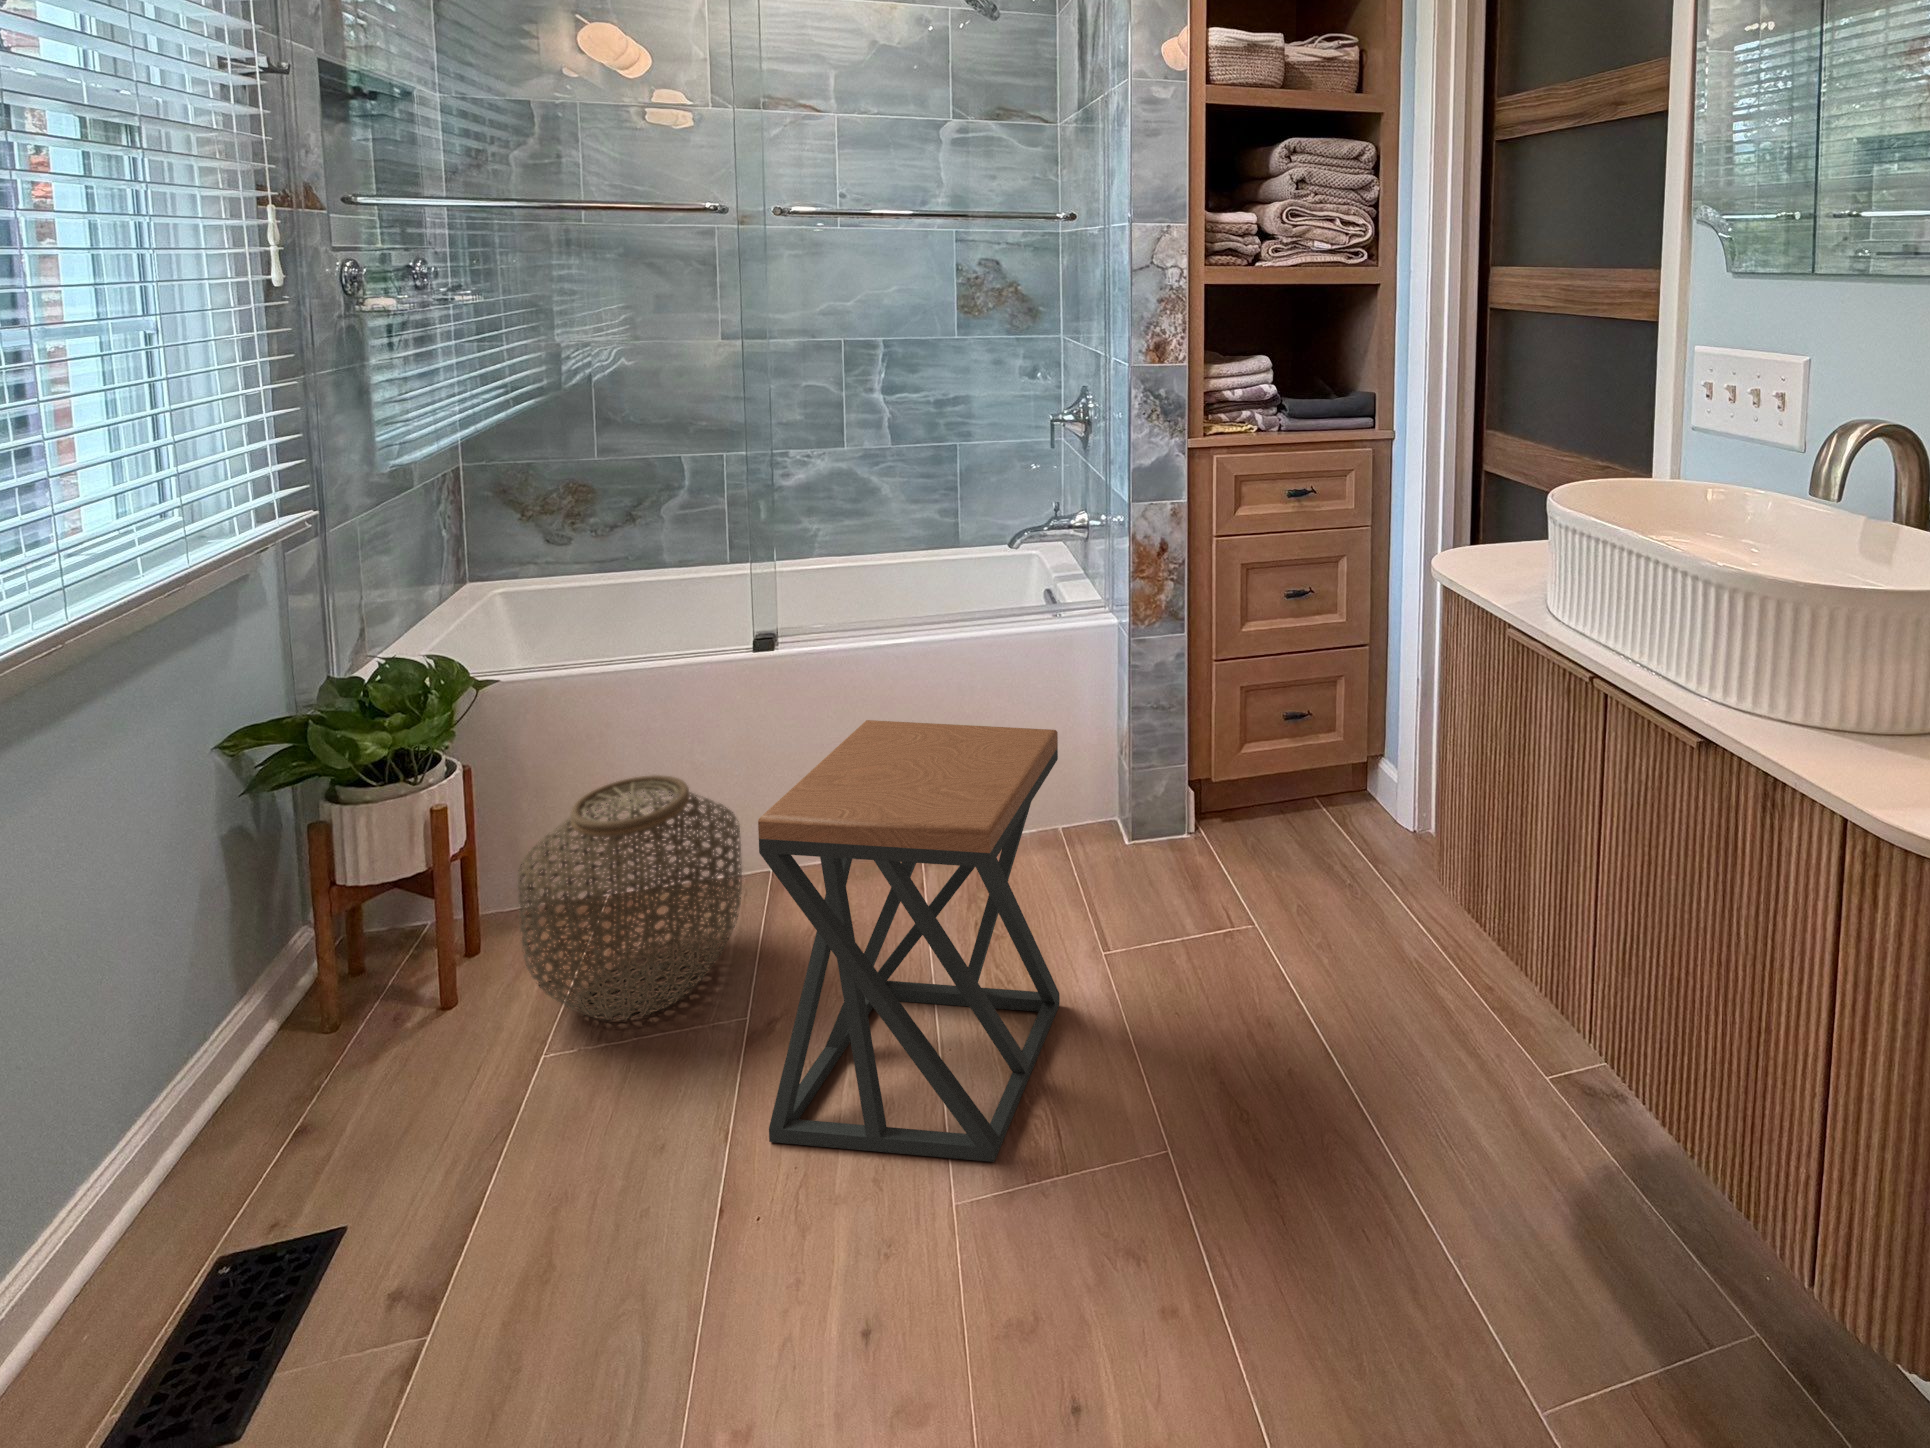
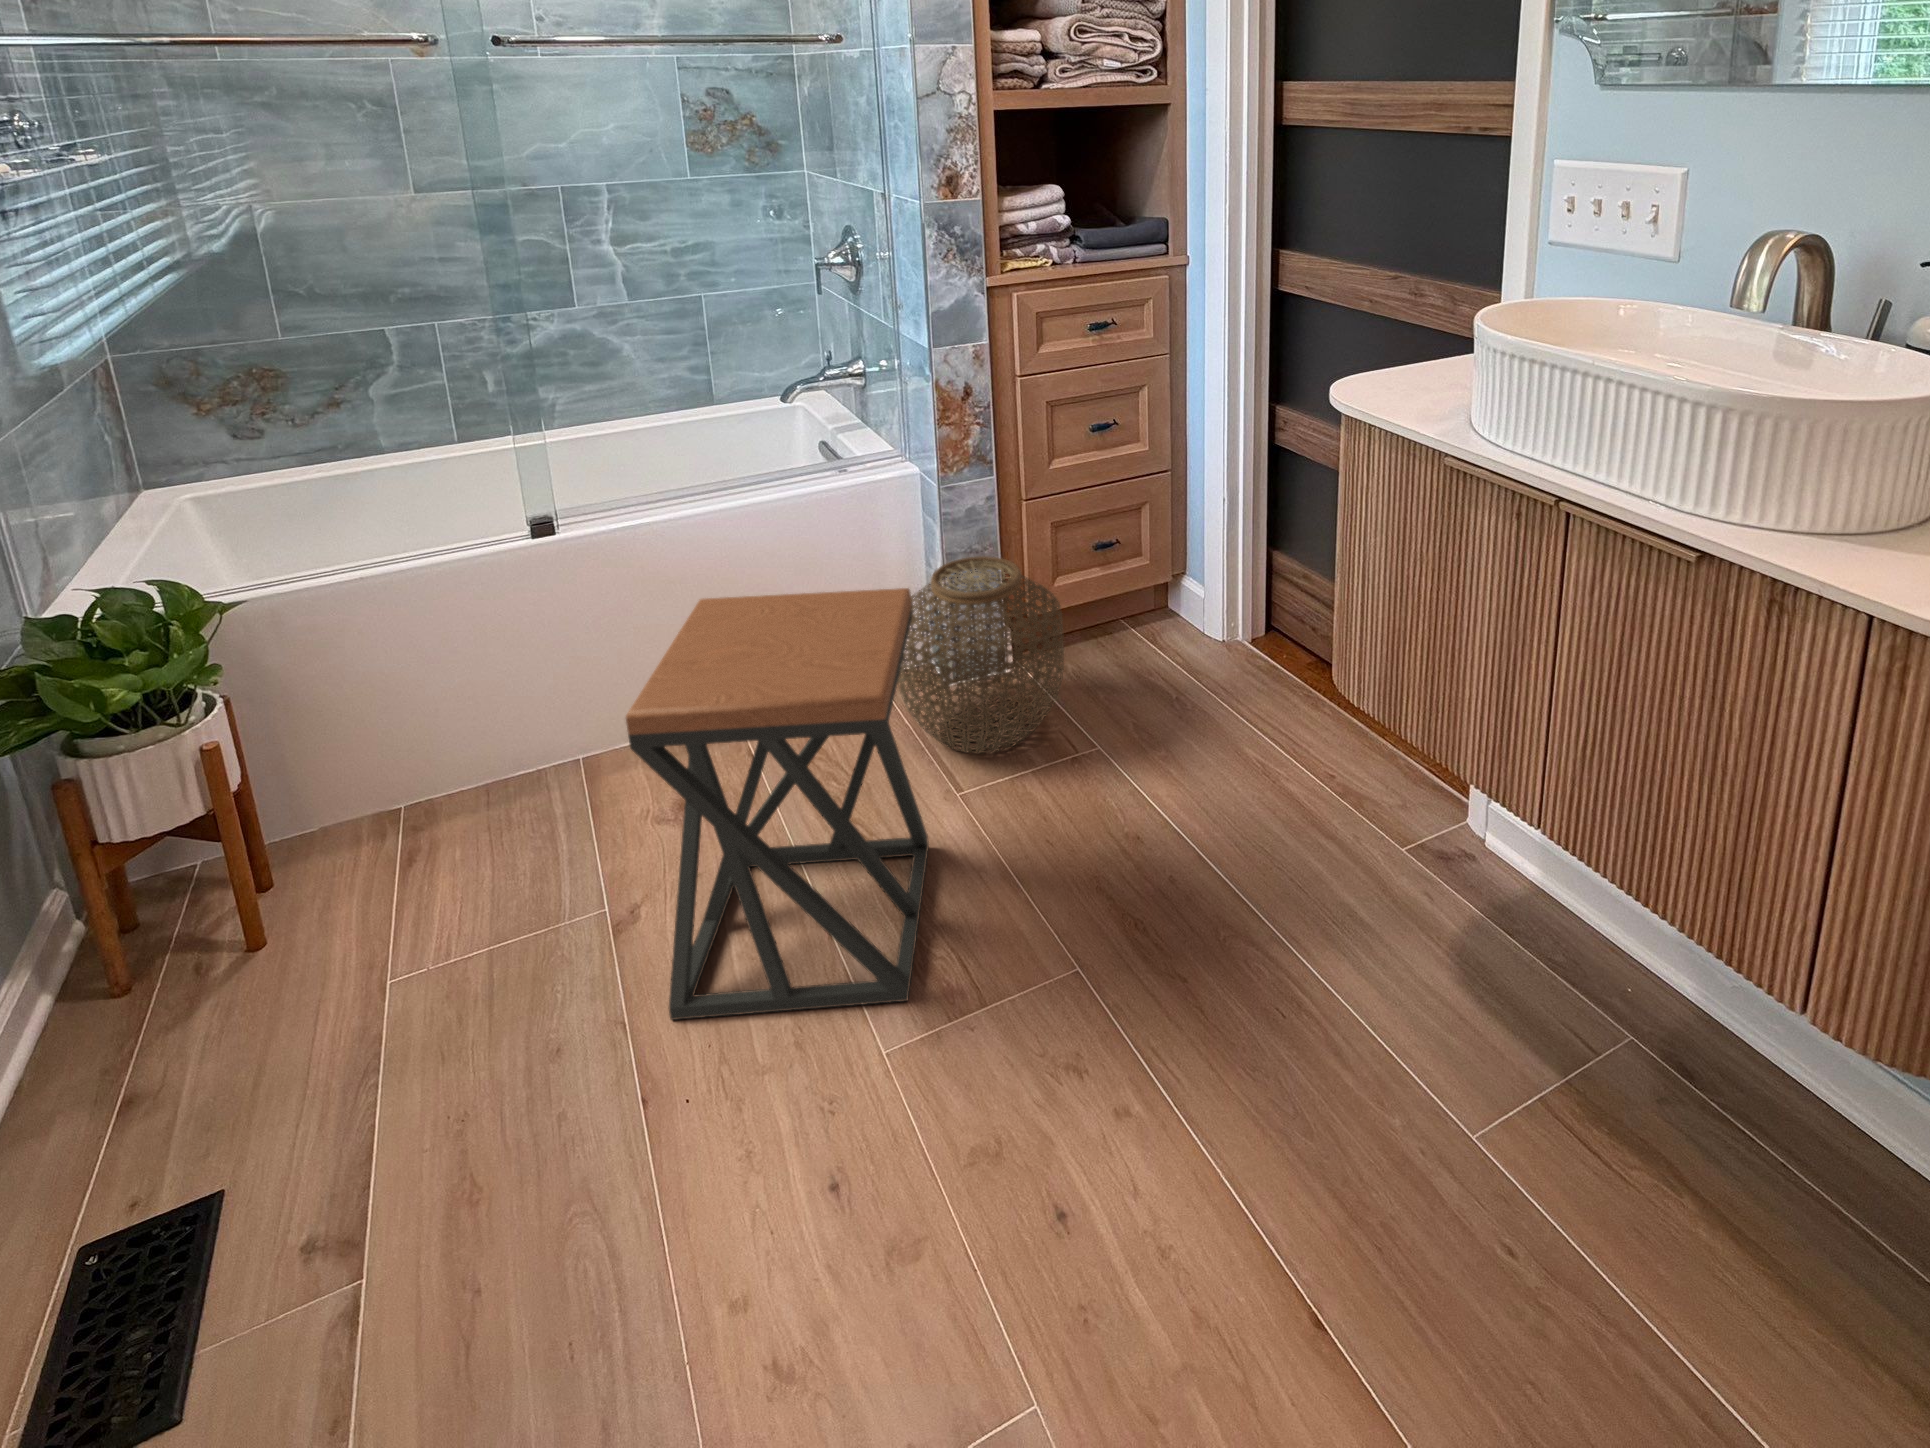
woven basket: present [518,775,742,1020] -> present [898,556,1064,753]

